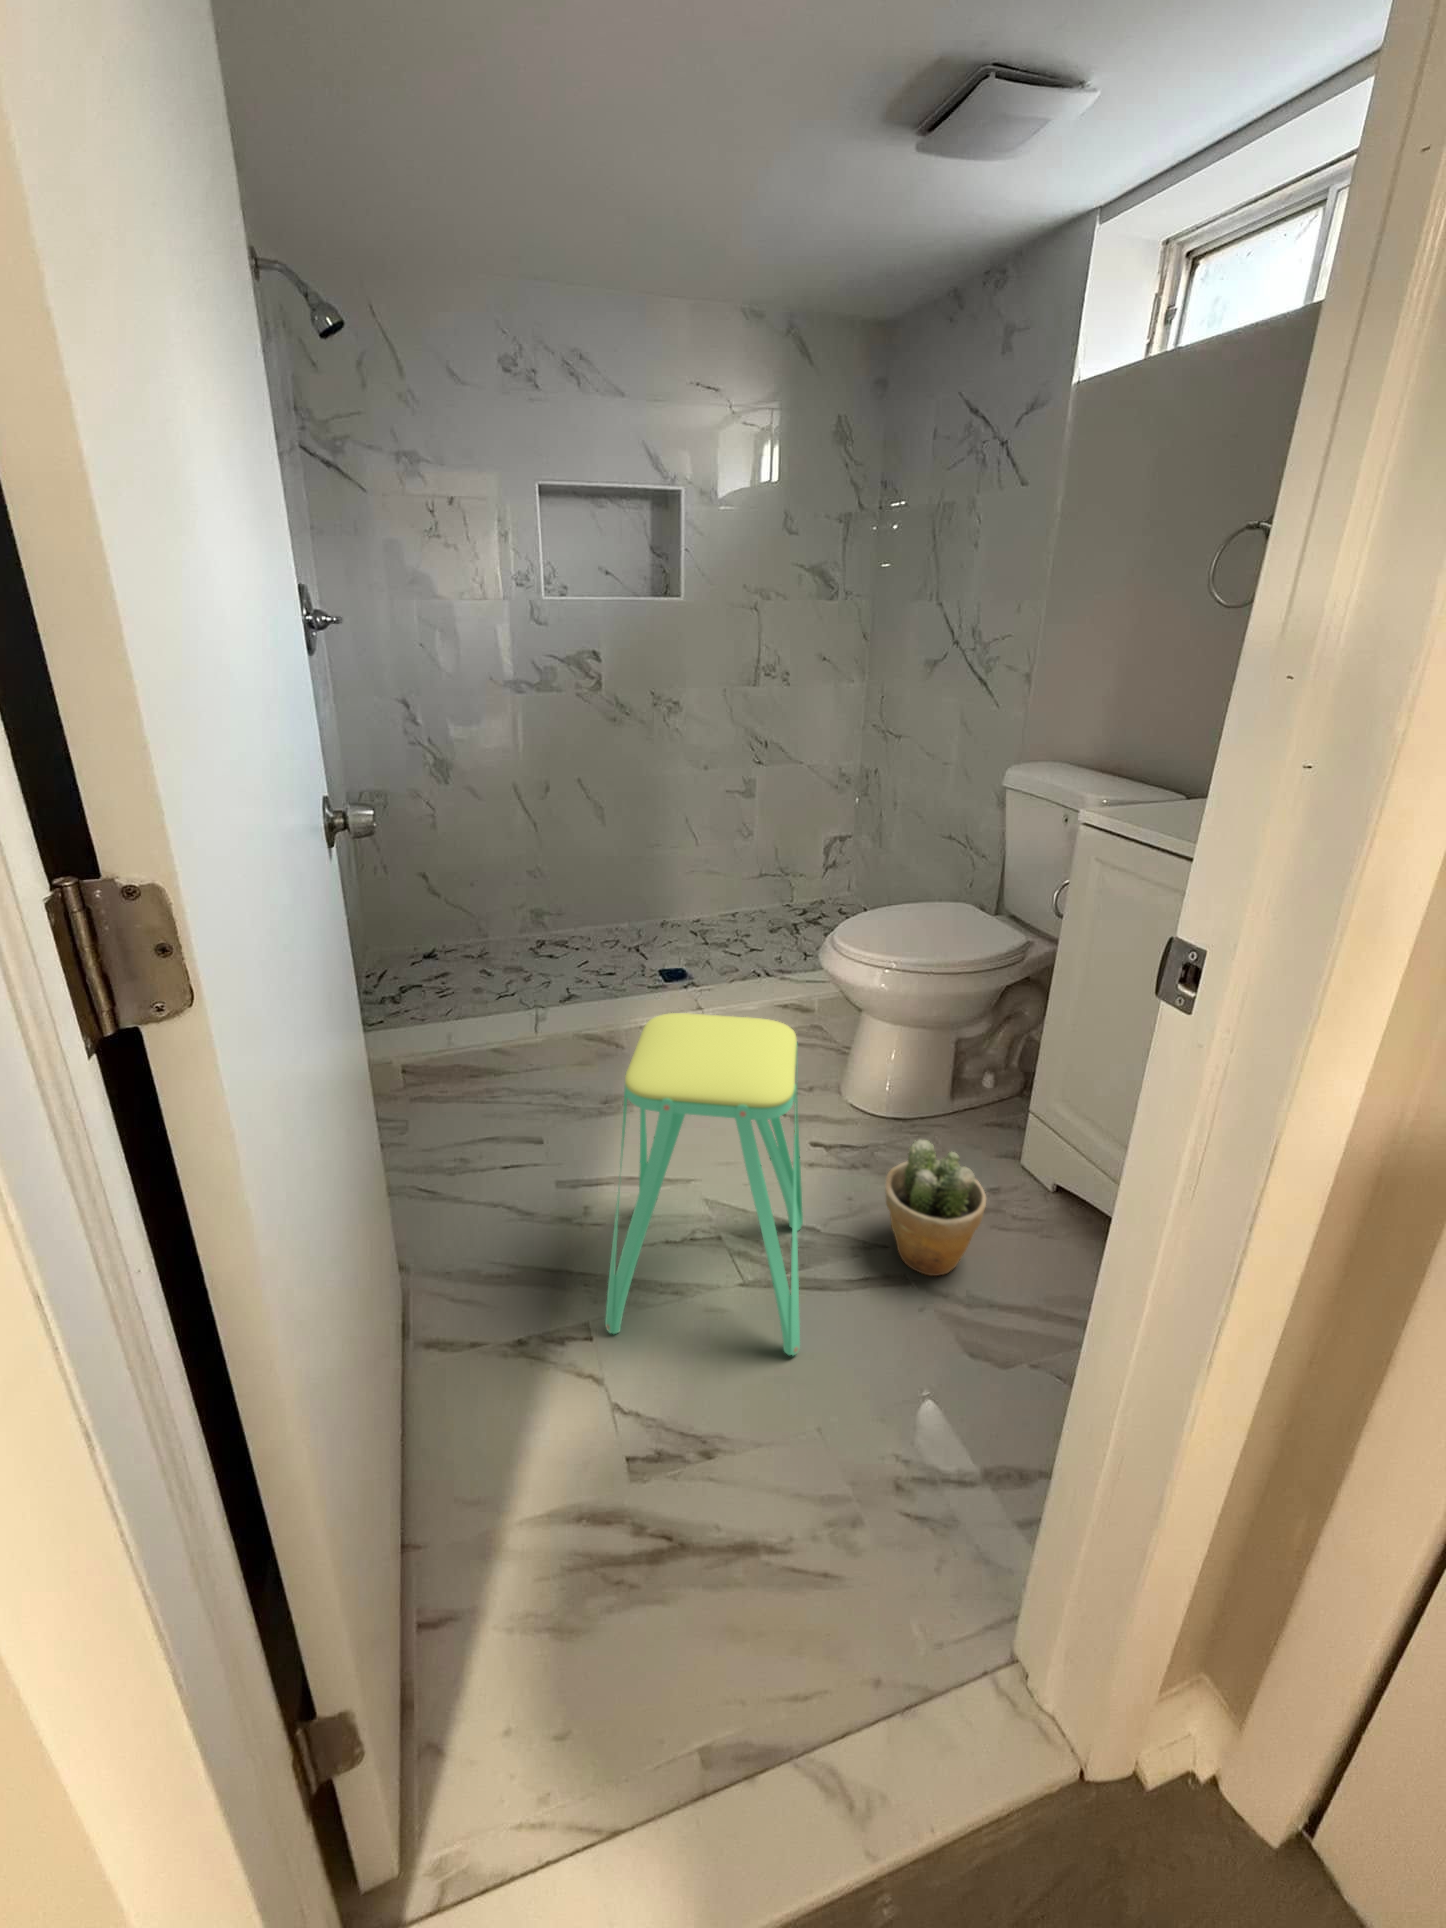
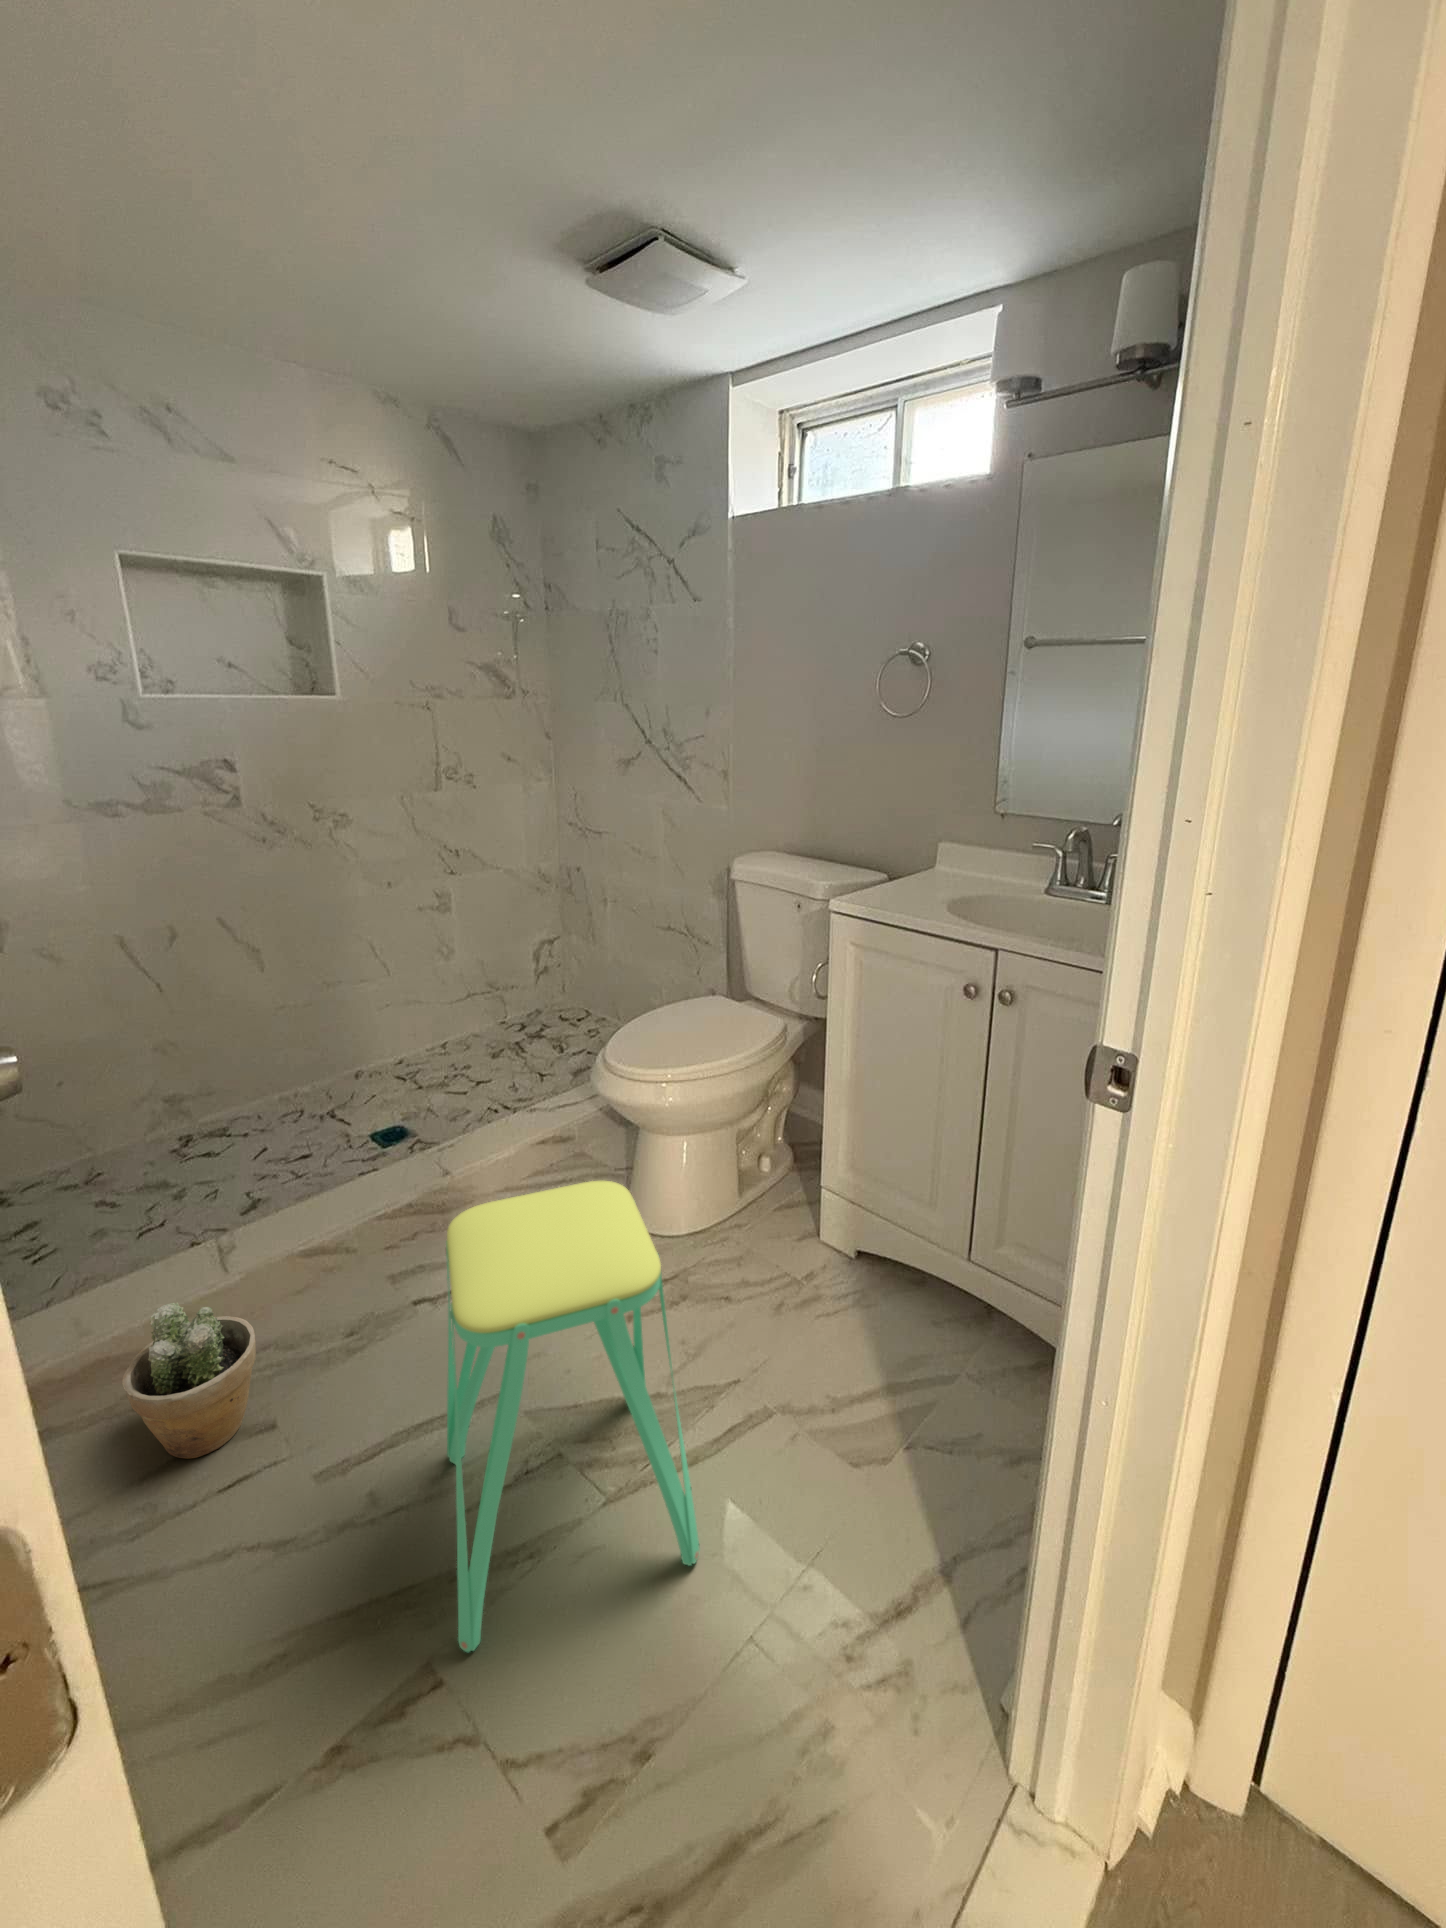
potted plant: present [885,1139,986,1276] -> present [122,1302,256,1459]

